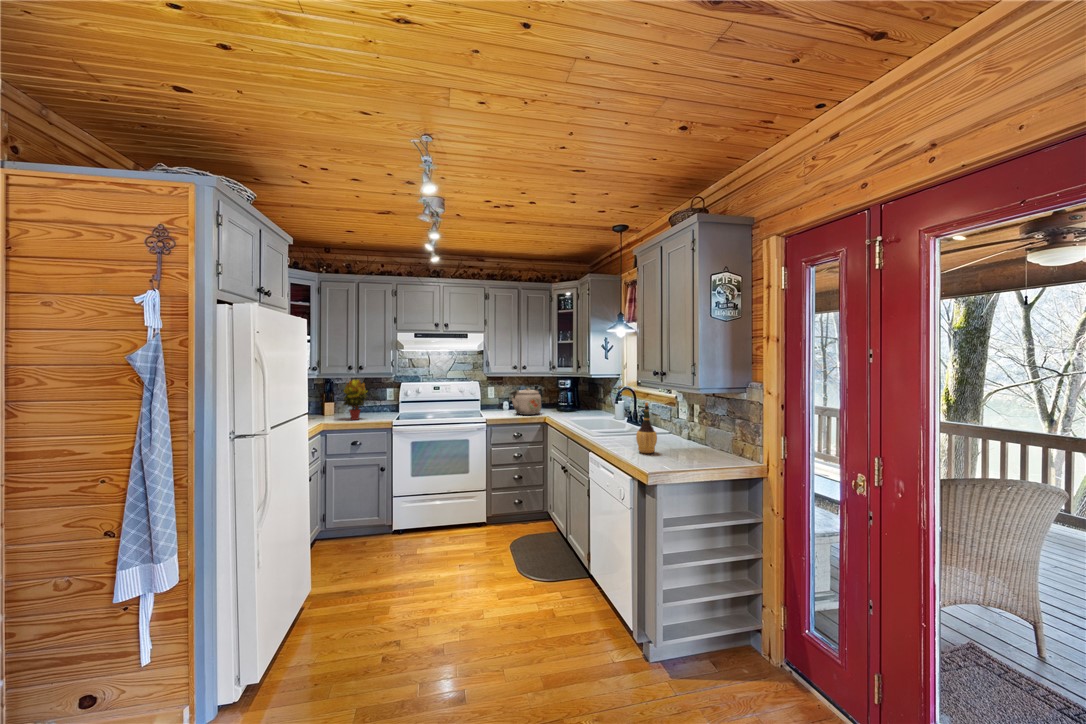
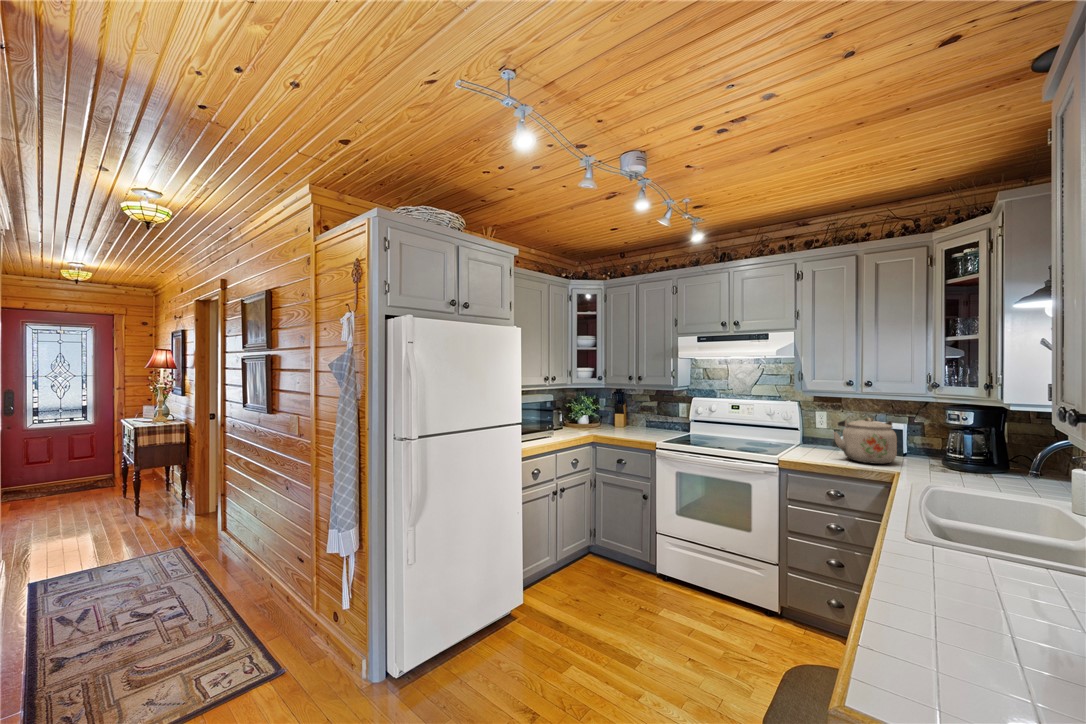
potted plant: present [343,380,367,420] -> none [613,390,642,436]
wine bottle: present [636,402,657,453] -> none [958,479,1030,613]

